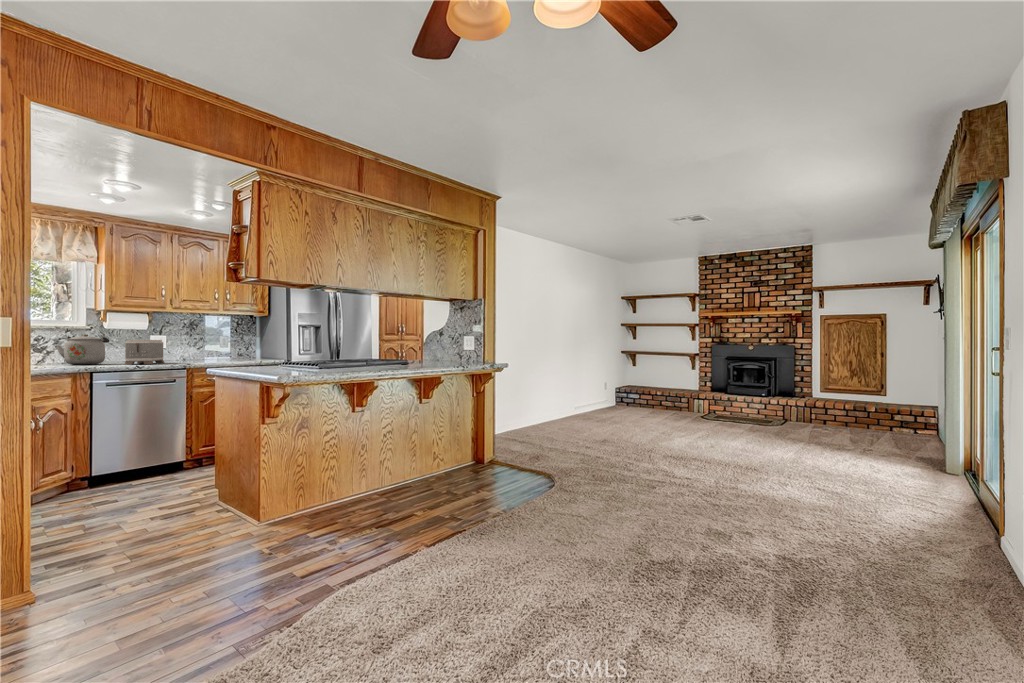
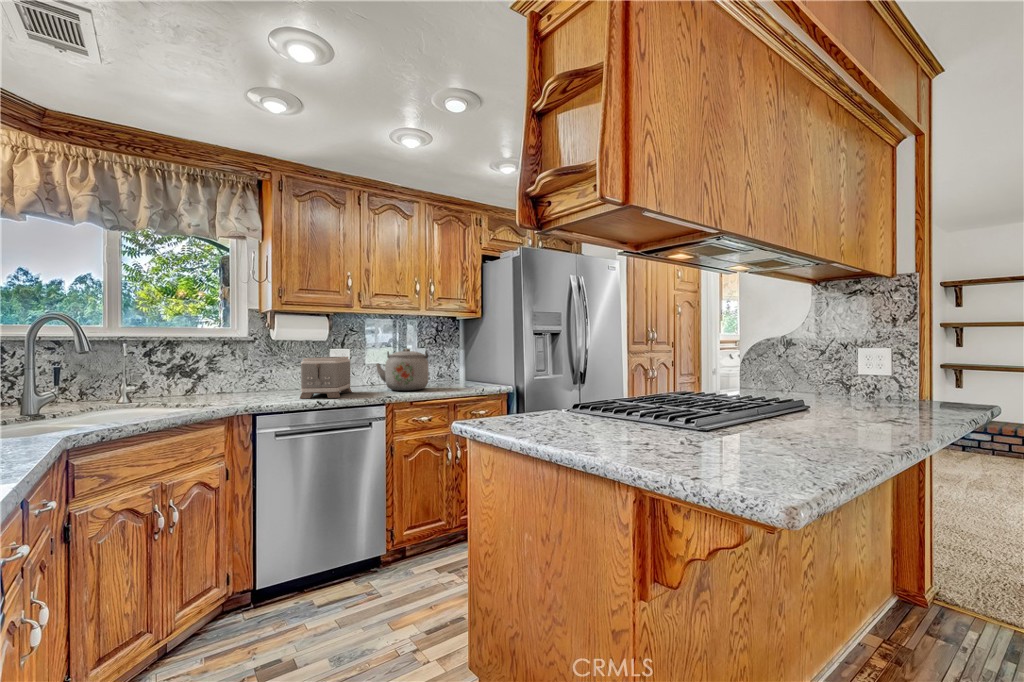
kettle: present [56,334,109,365] -> present [376,348,429,391]

